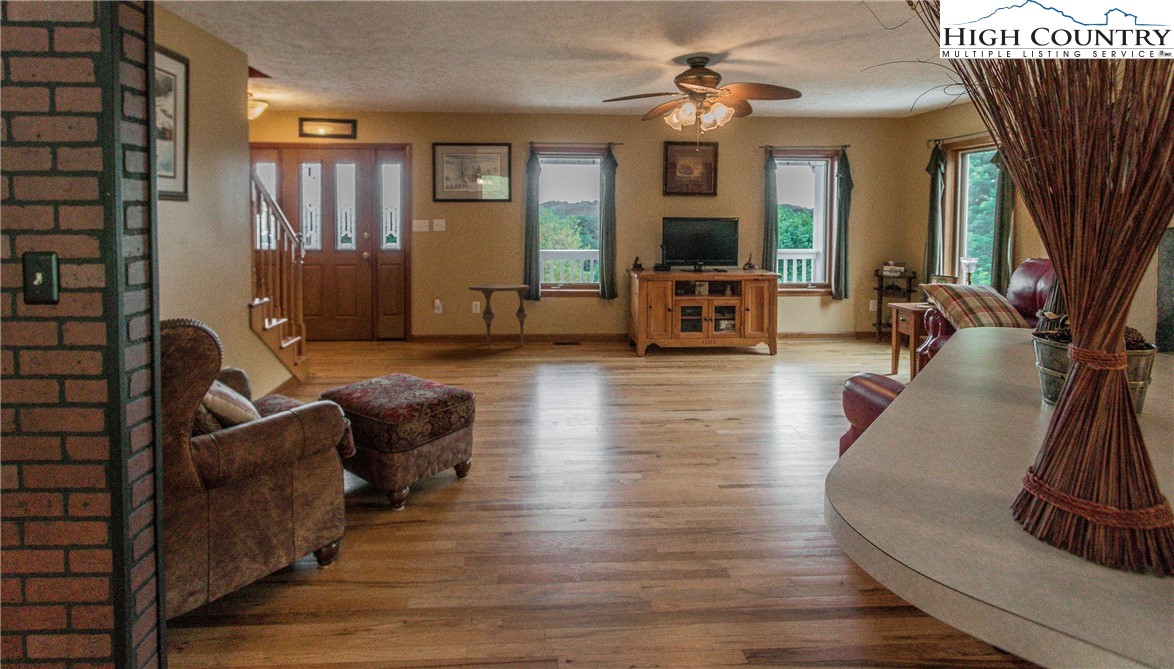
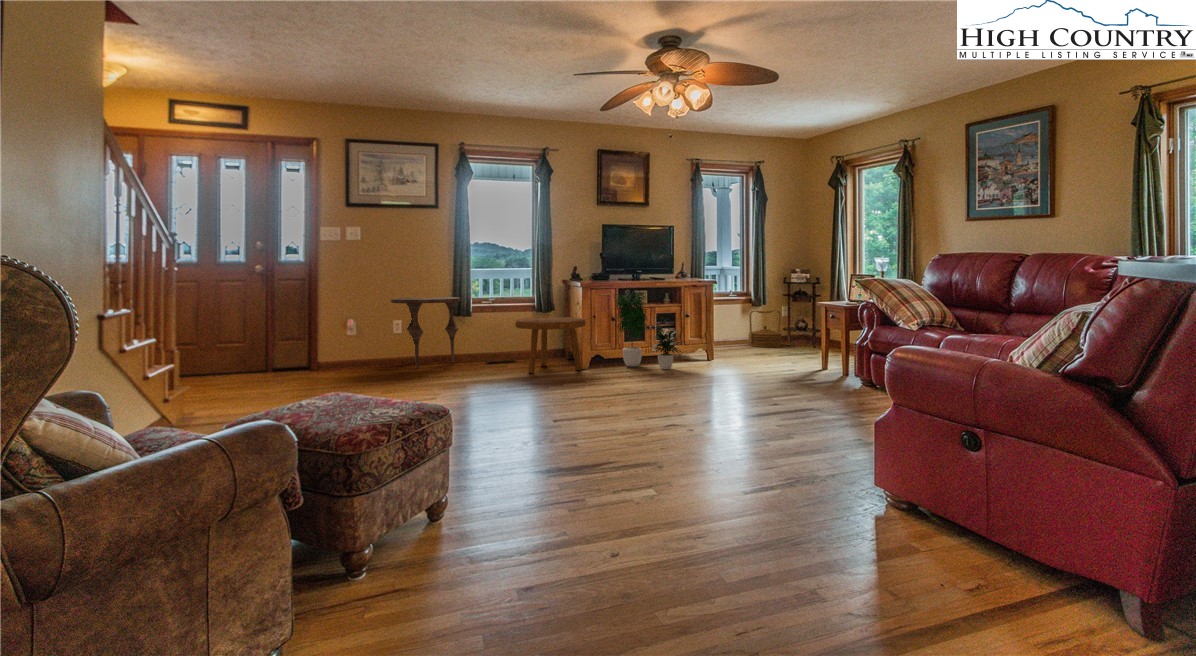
potted plant: none [665,280,727,360] -> present [616,290,681,369]
woven basket: none [831,304,869,344] -> present [748,310,782,347]
footstool: none [572,307,636,358] -> present [515,317,585,373]

